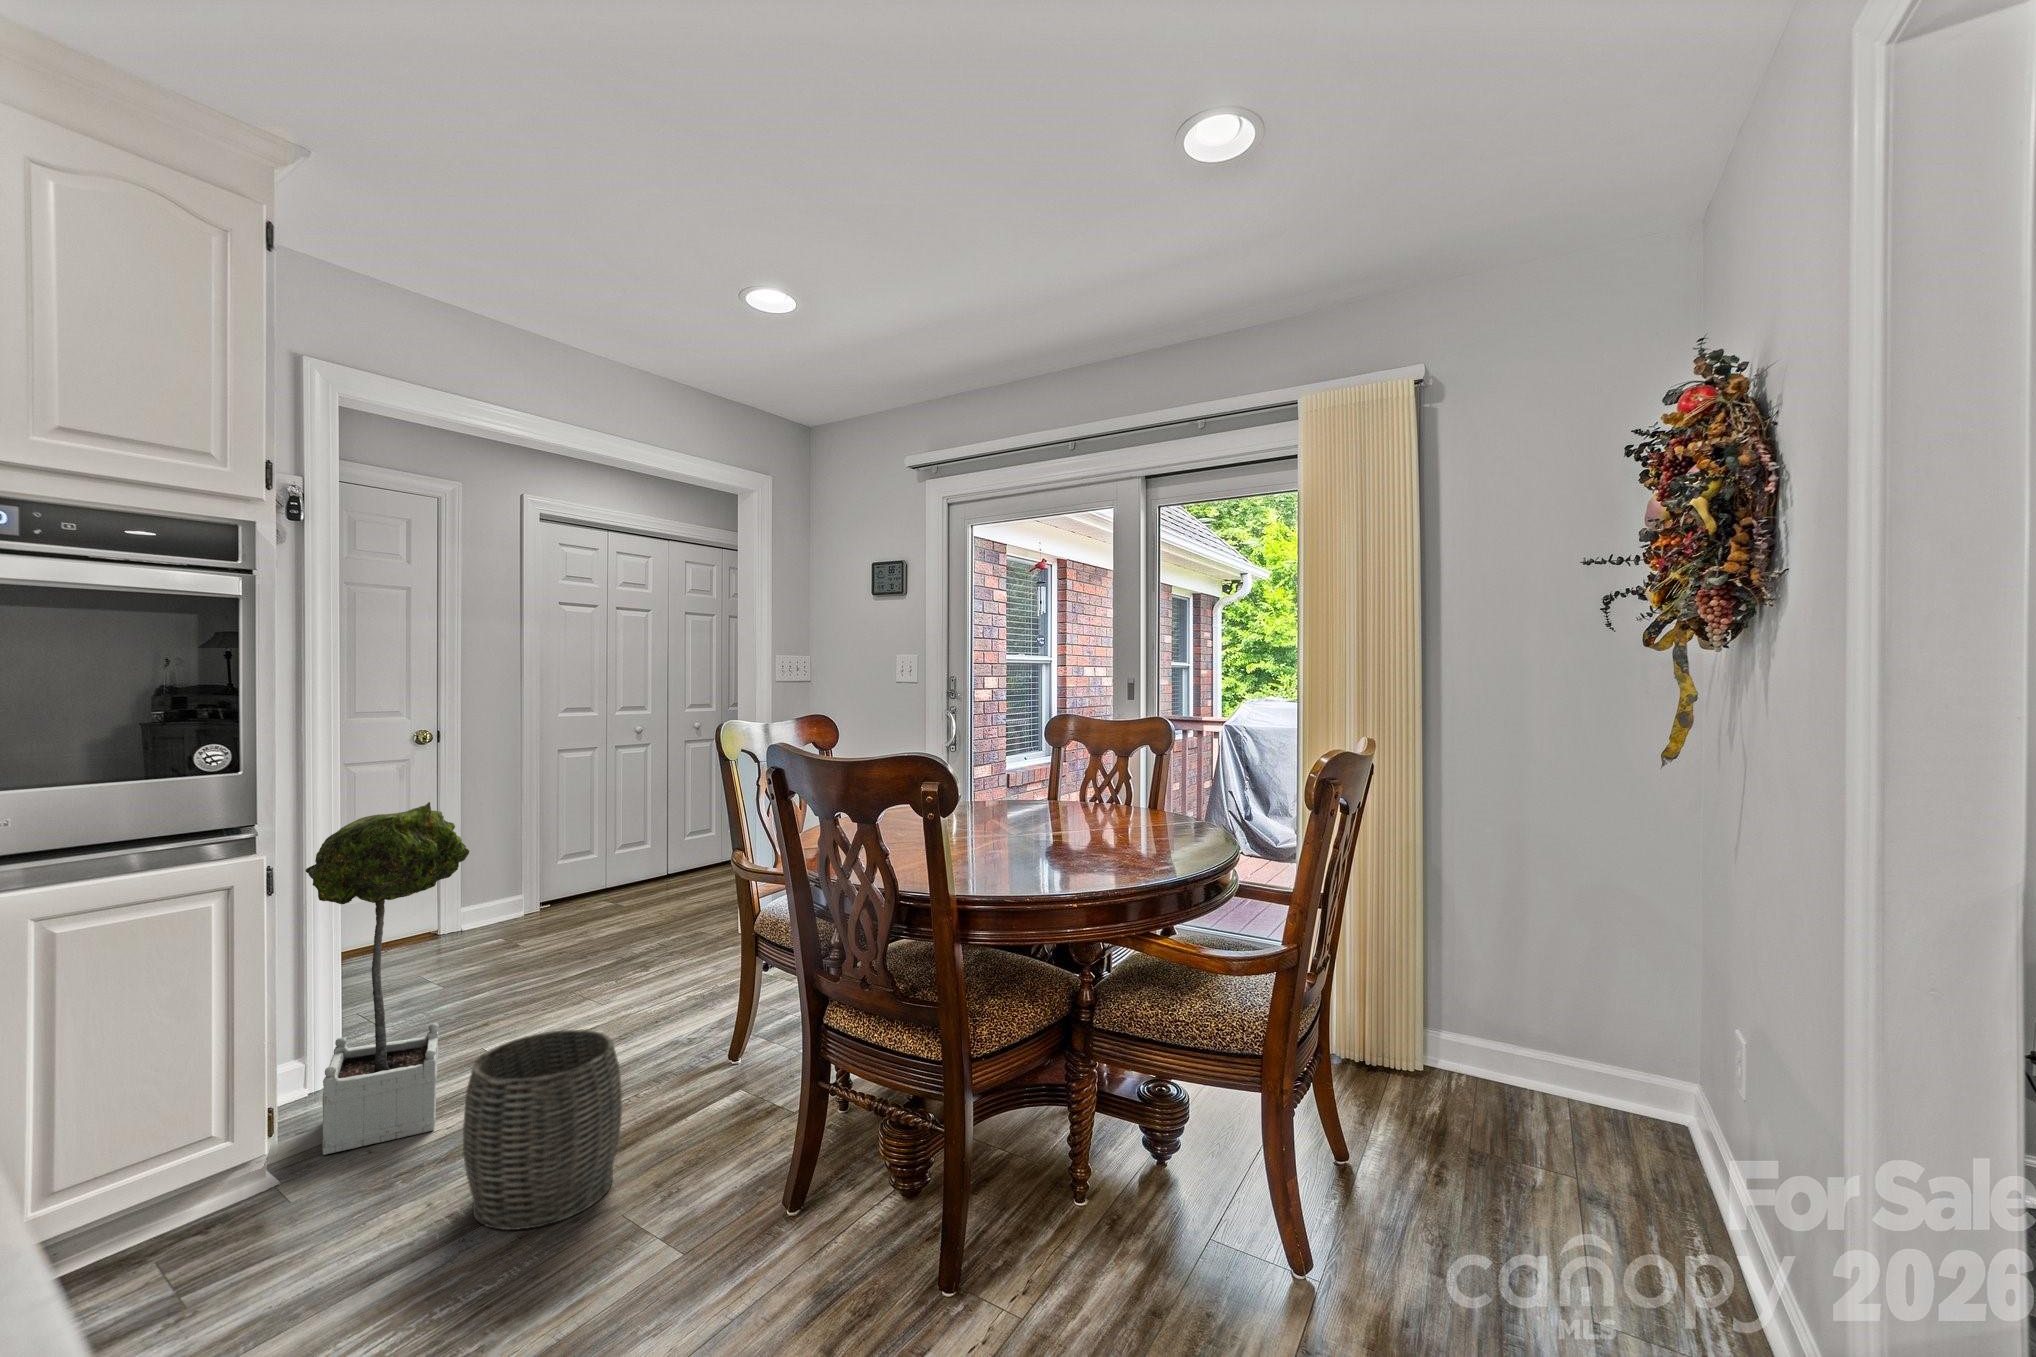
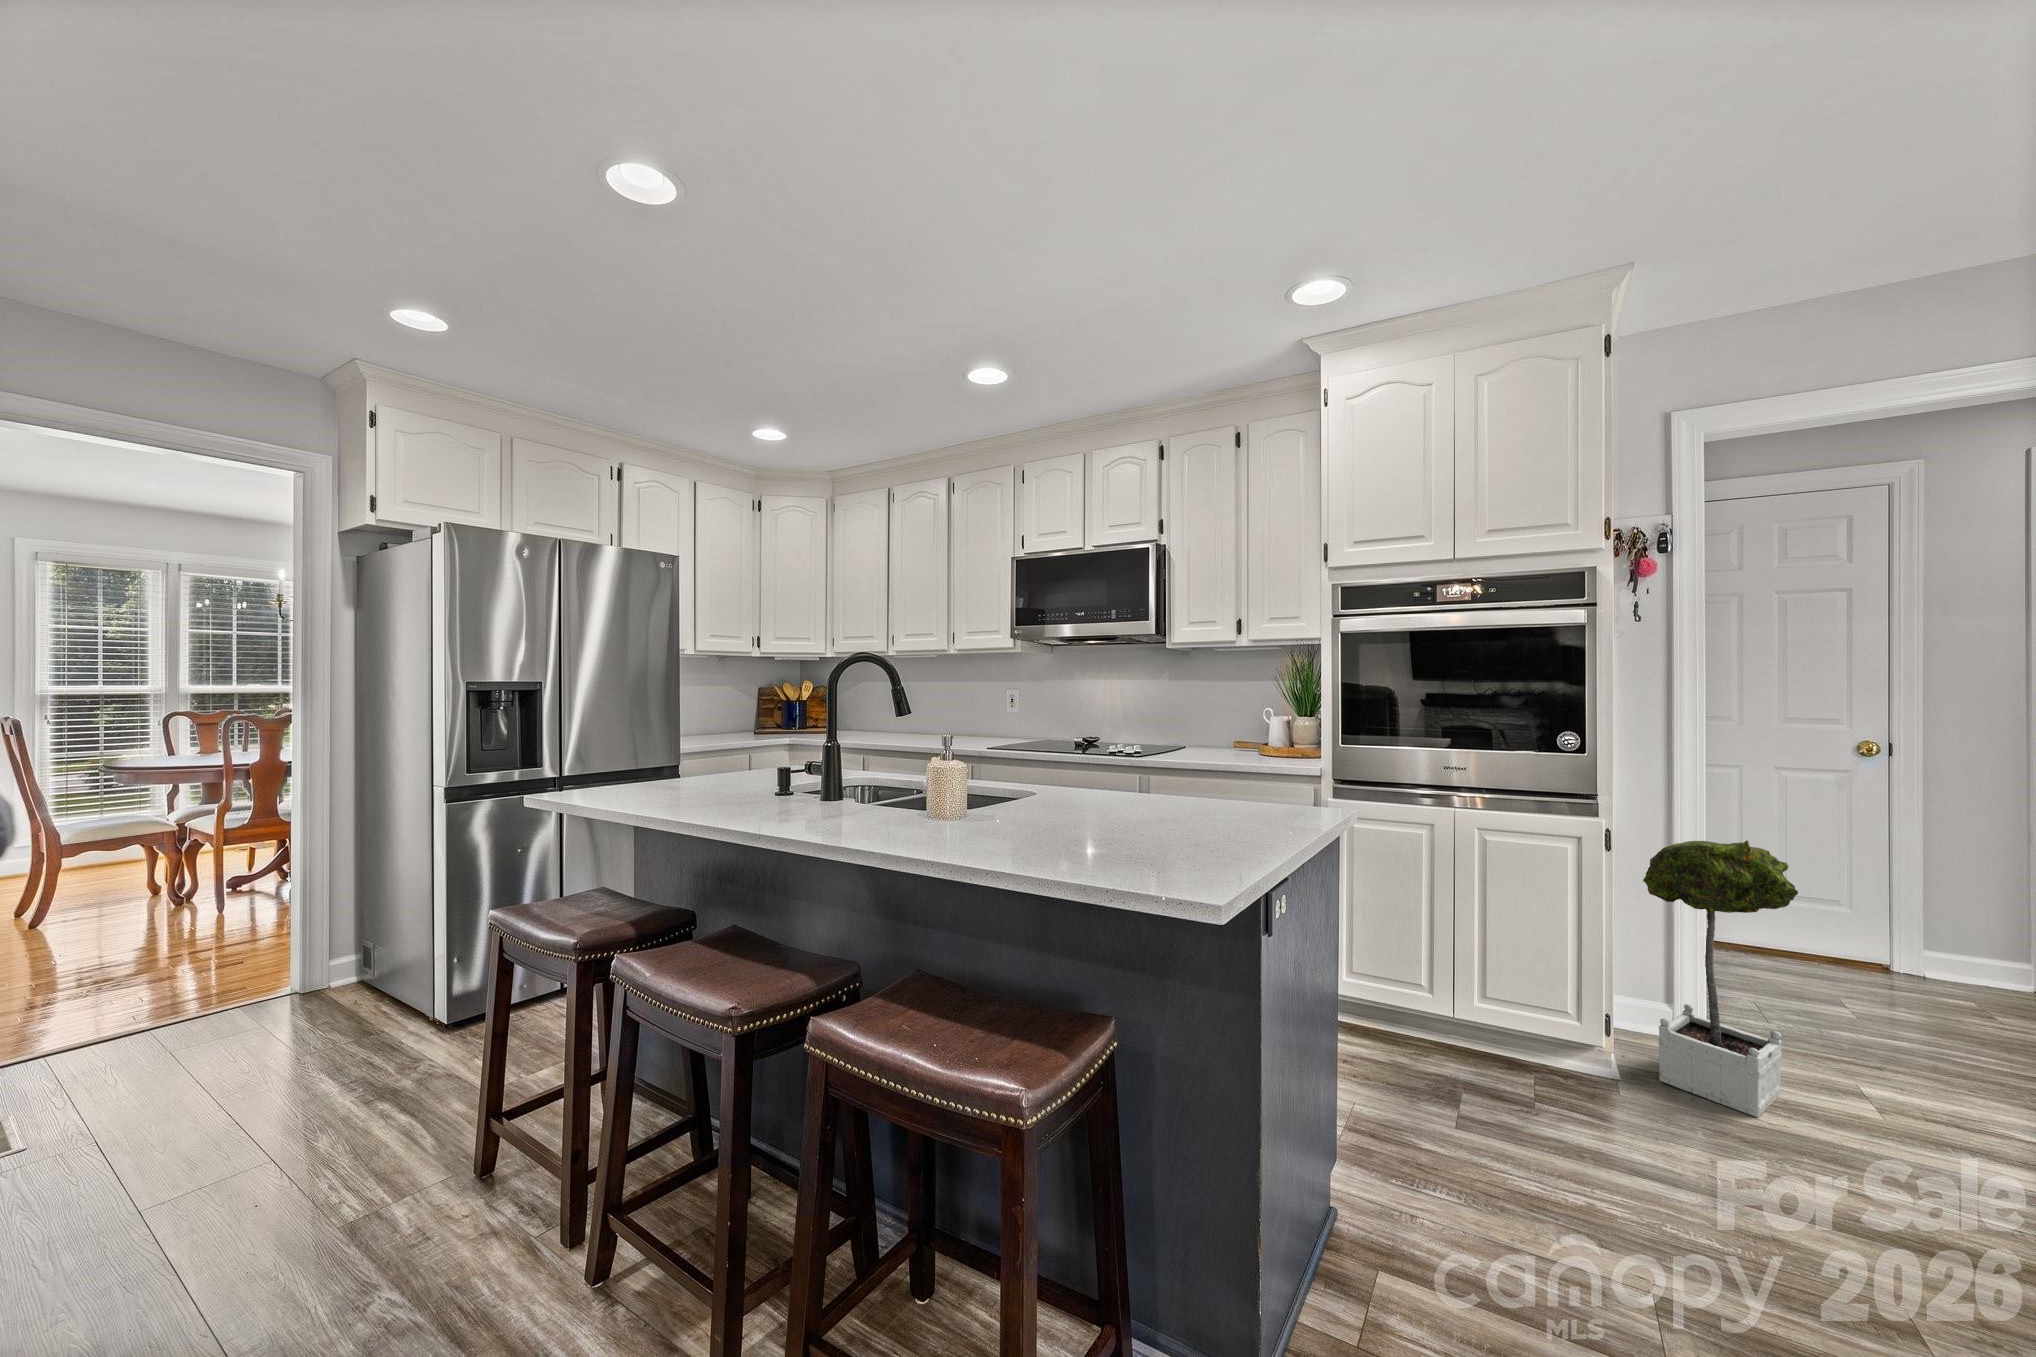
woven basket: present [463,1030,622,1230] -> none [1732,1067,1935,1278]

